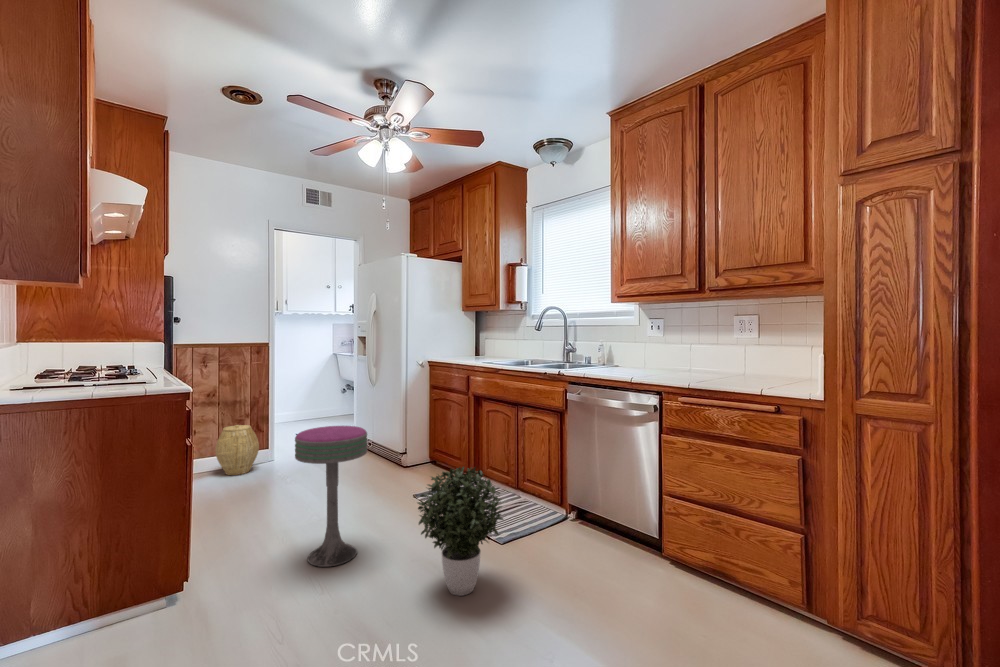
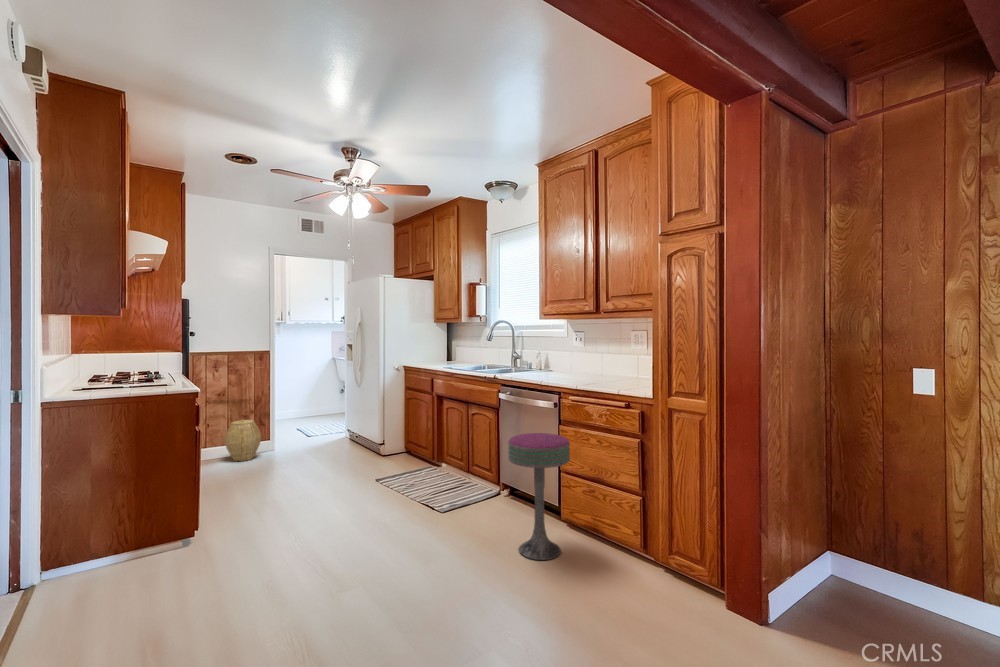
bar stool: present [295,426,367,567] -> present [508,433,570,560]
potted plant: present [418,467,503,596] -> none [365,449,432,544]

